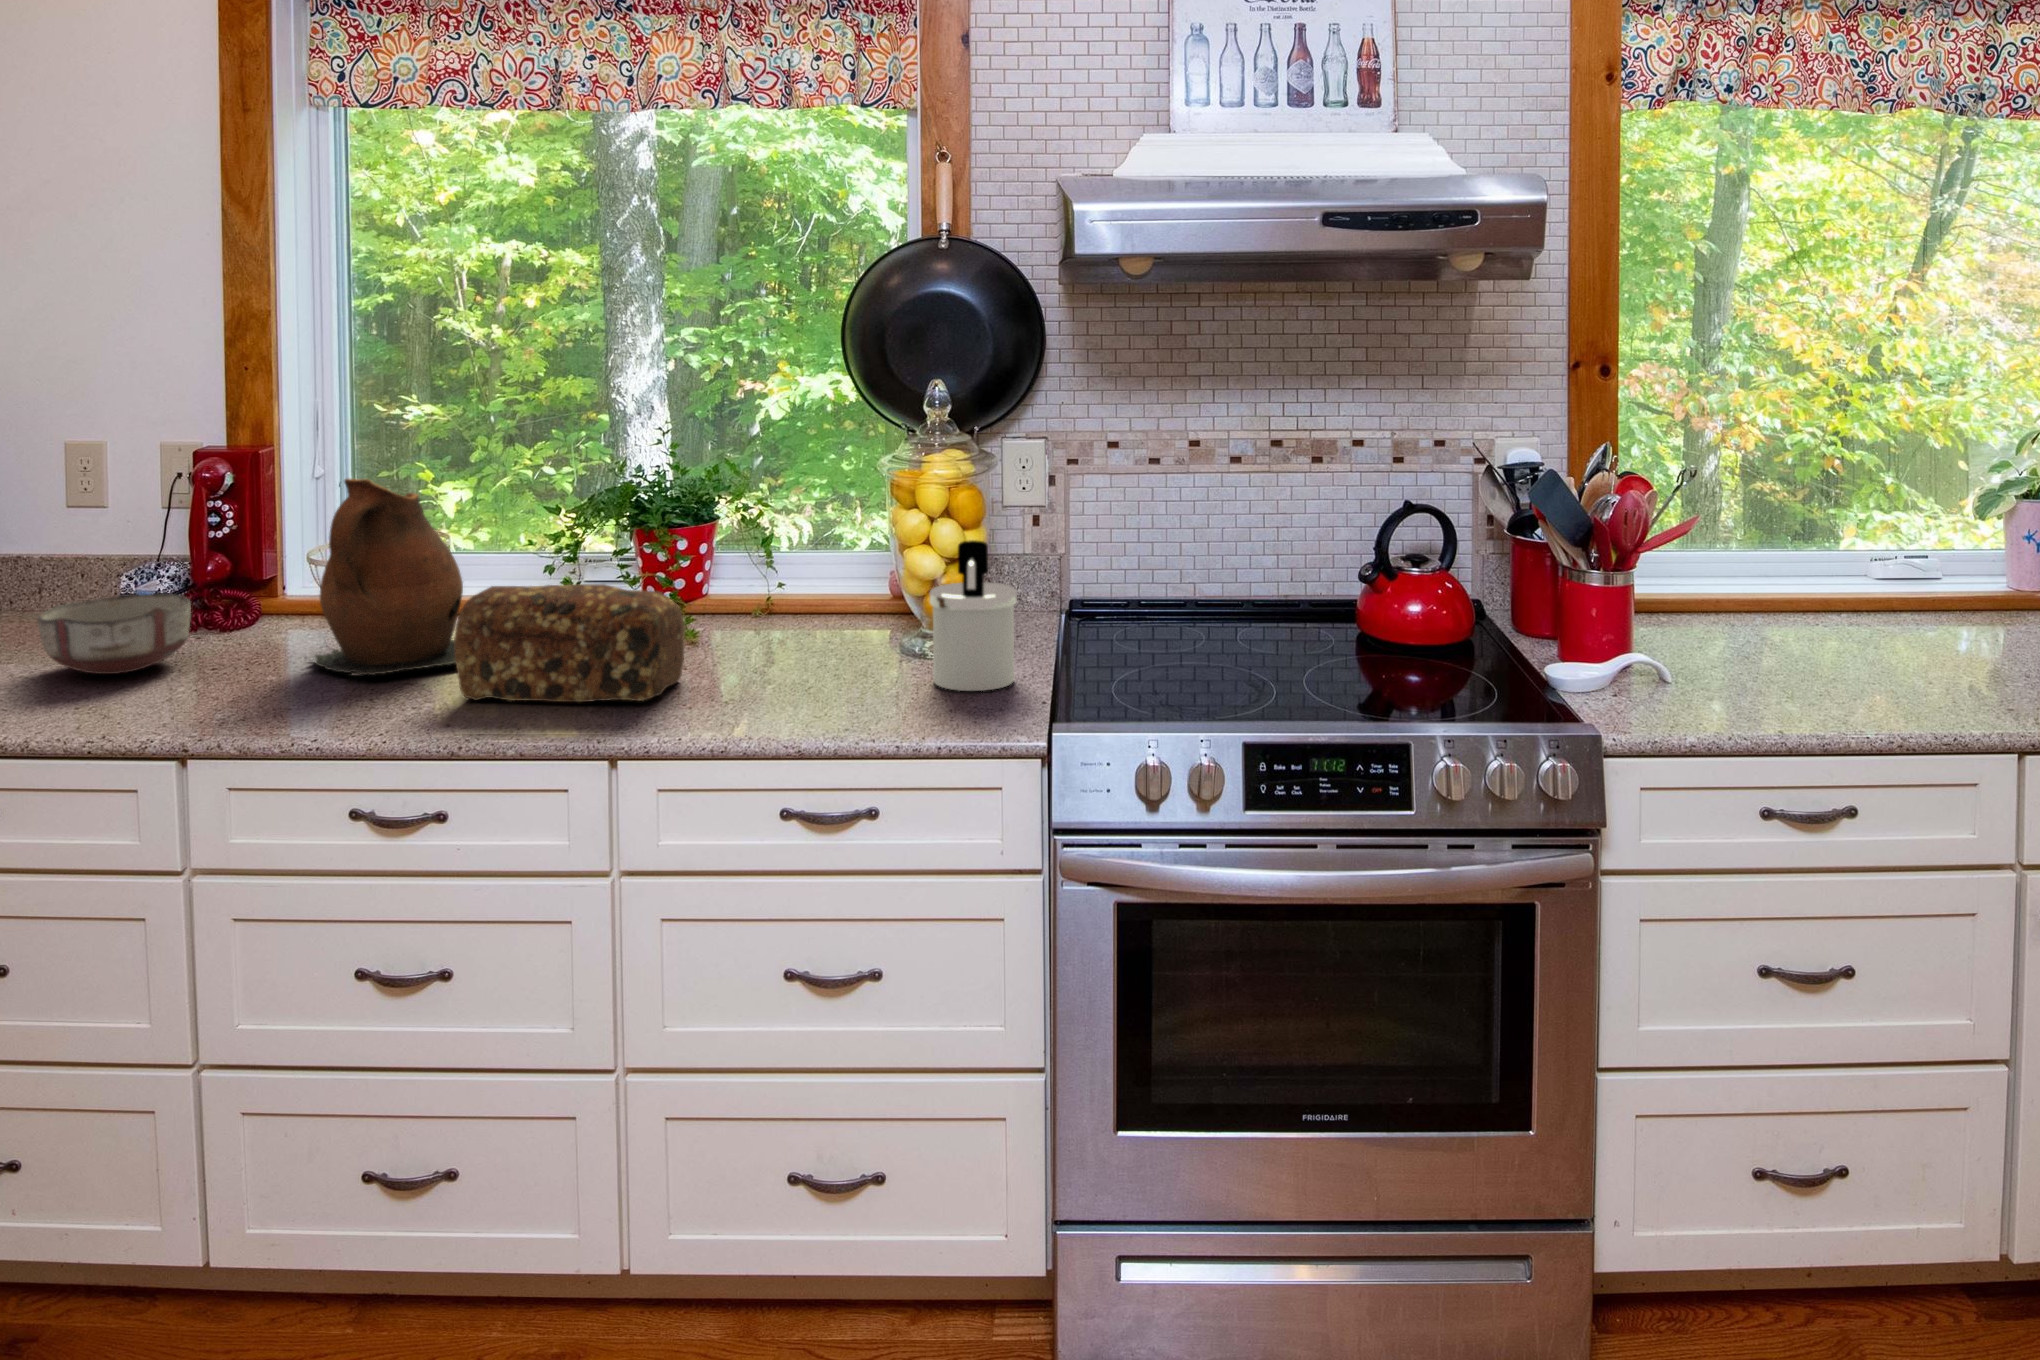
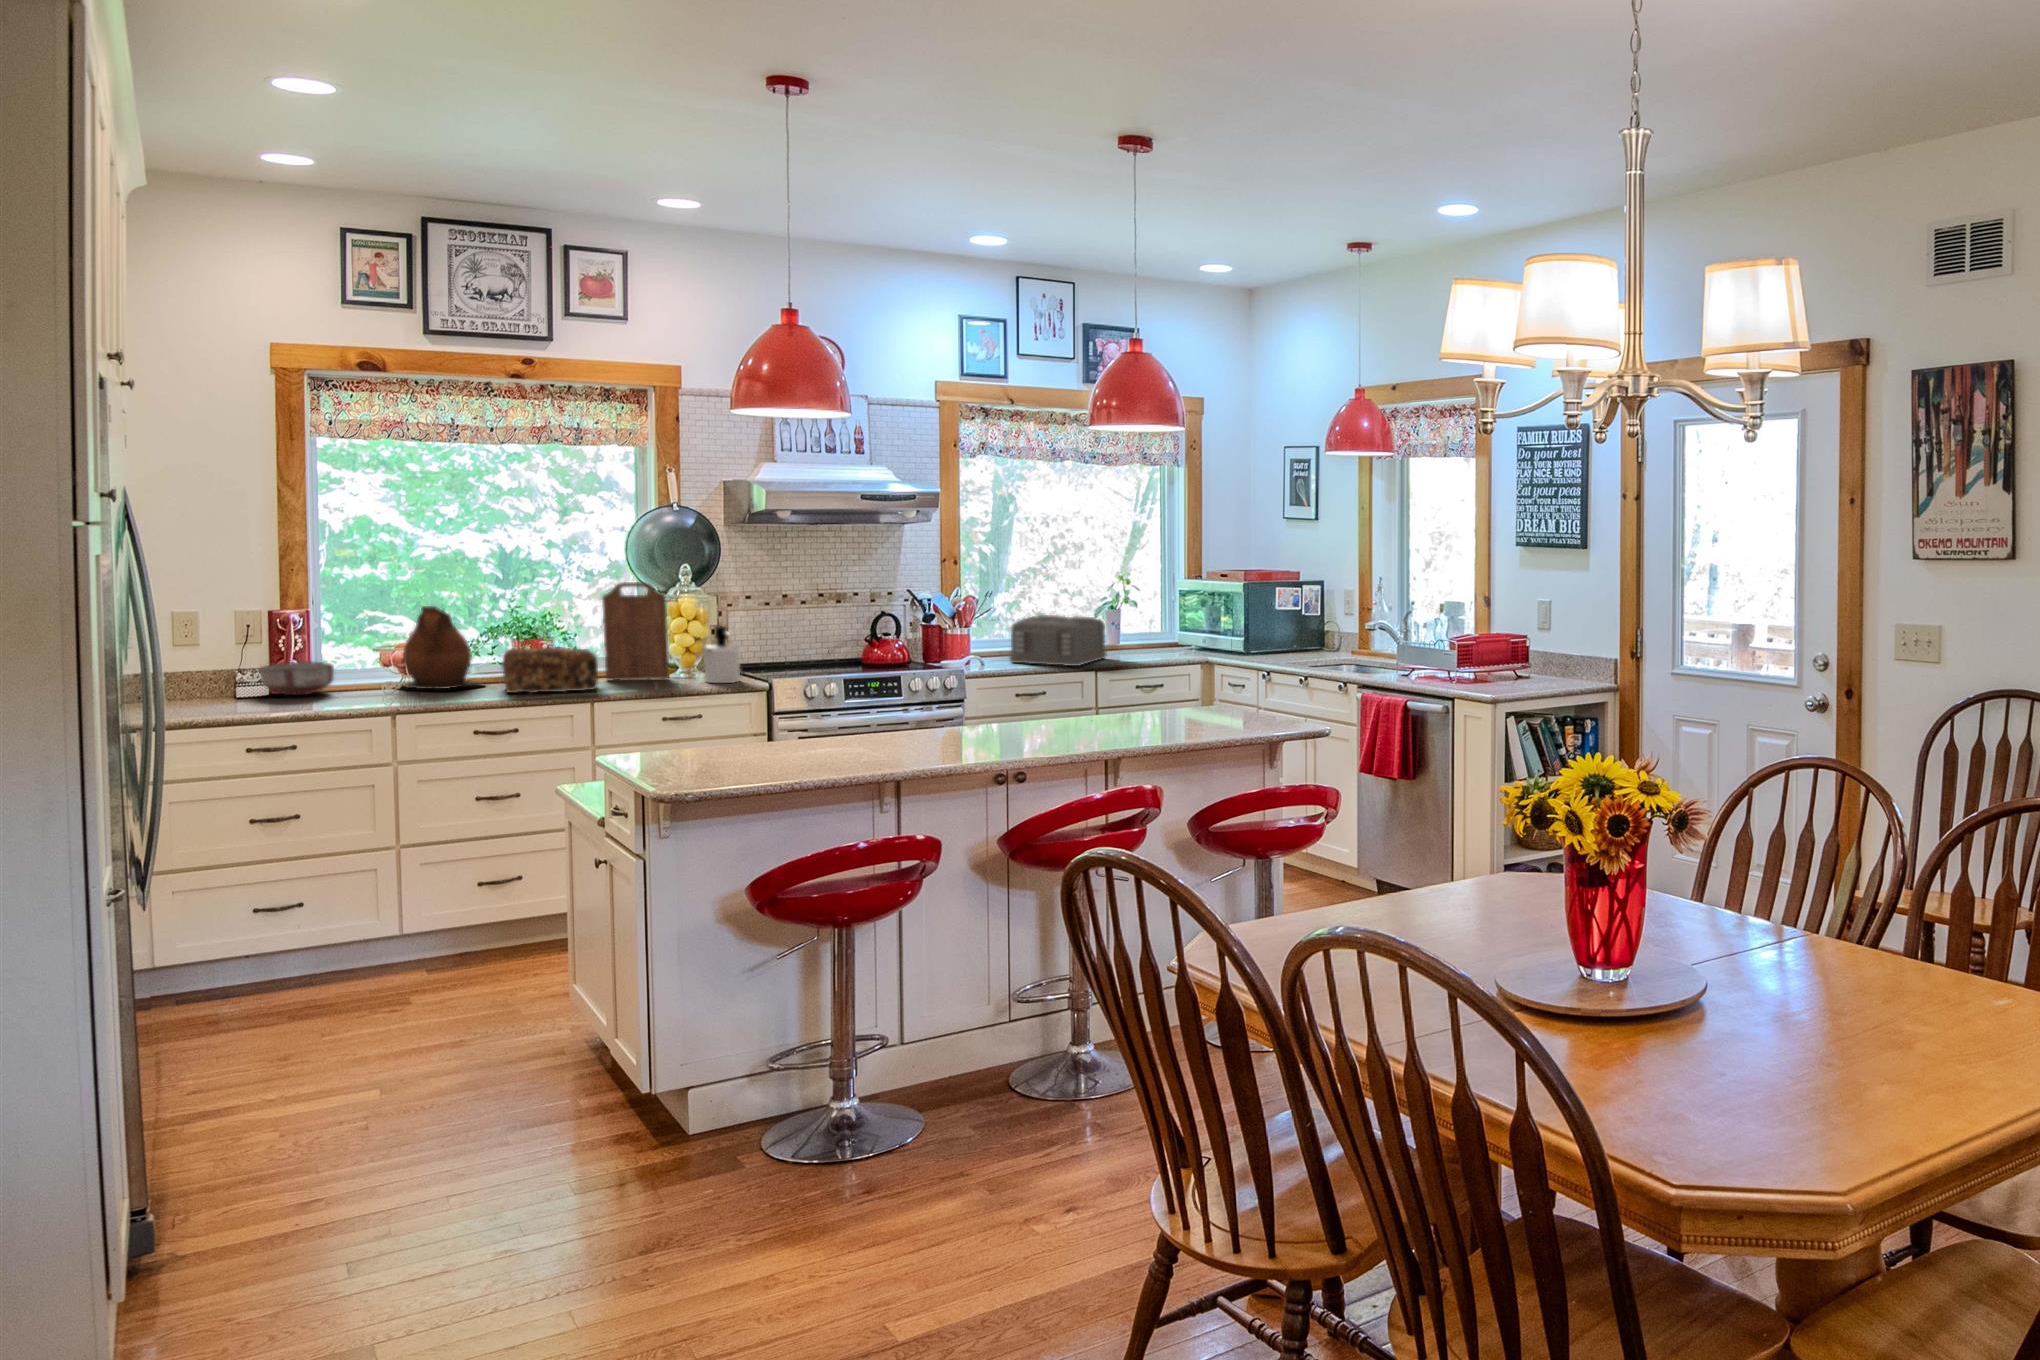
cutting board: none [731,425,870,664] -> present [602,582,669,680]
toaster: none [1730,514,2011,678] -> present [1009,615,1107,666]

